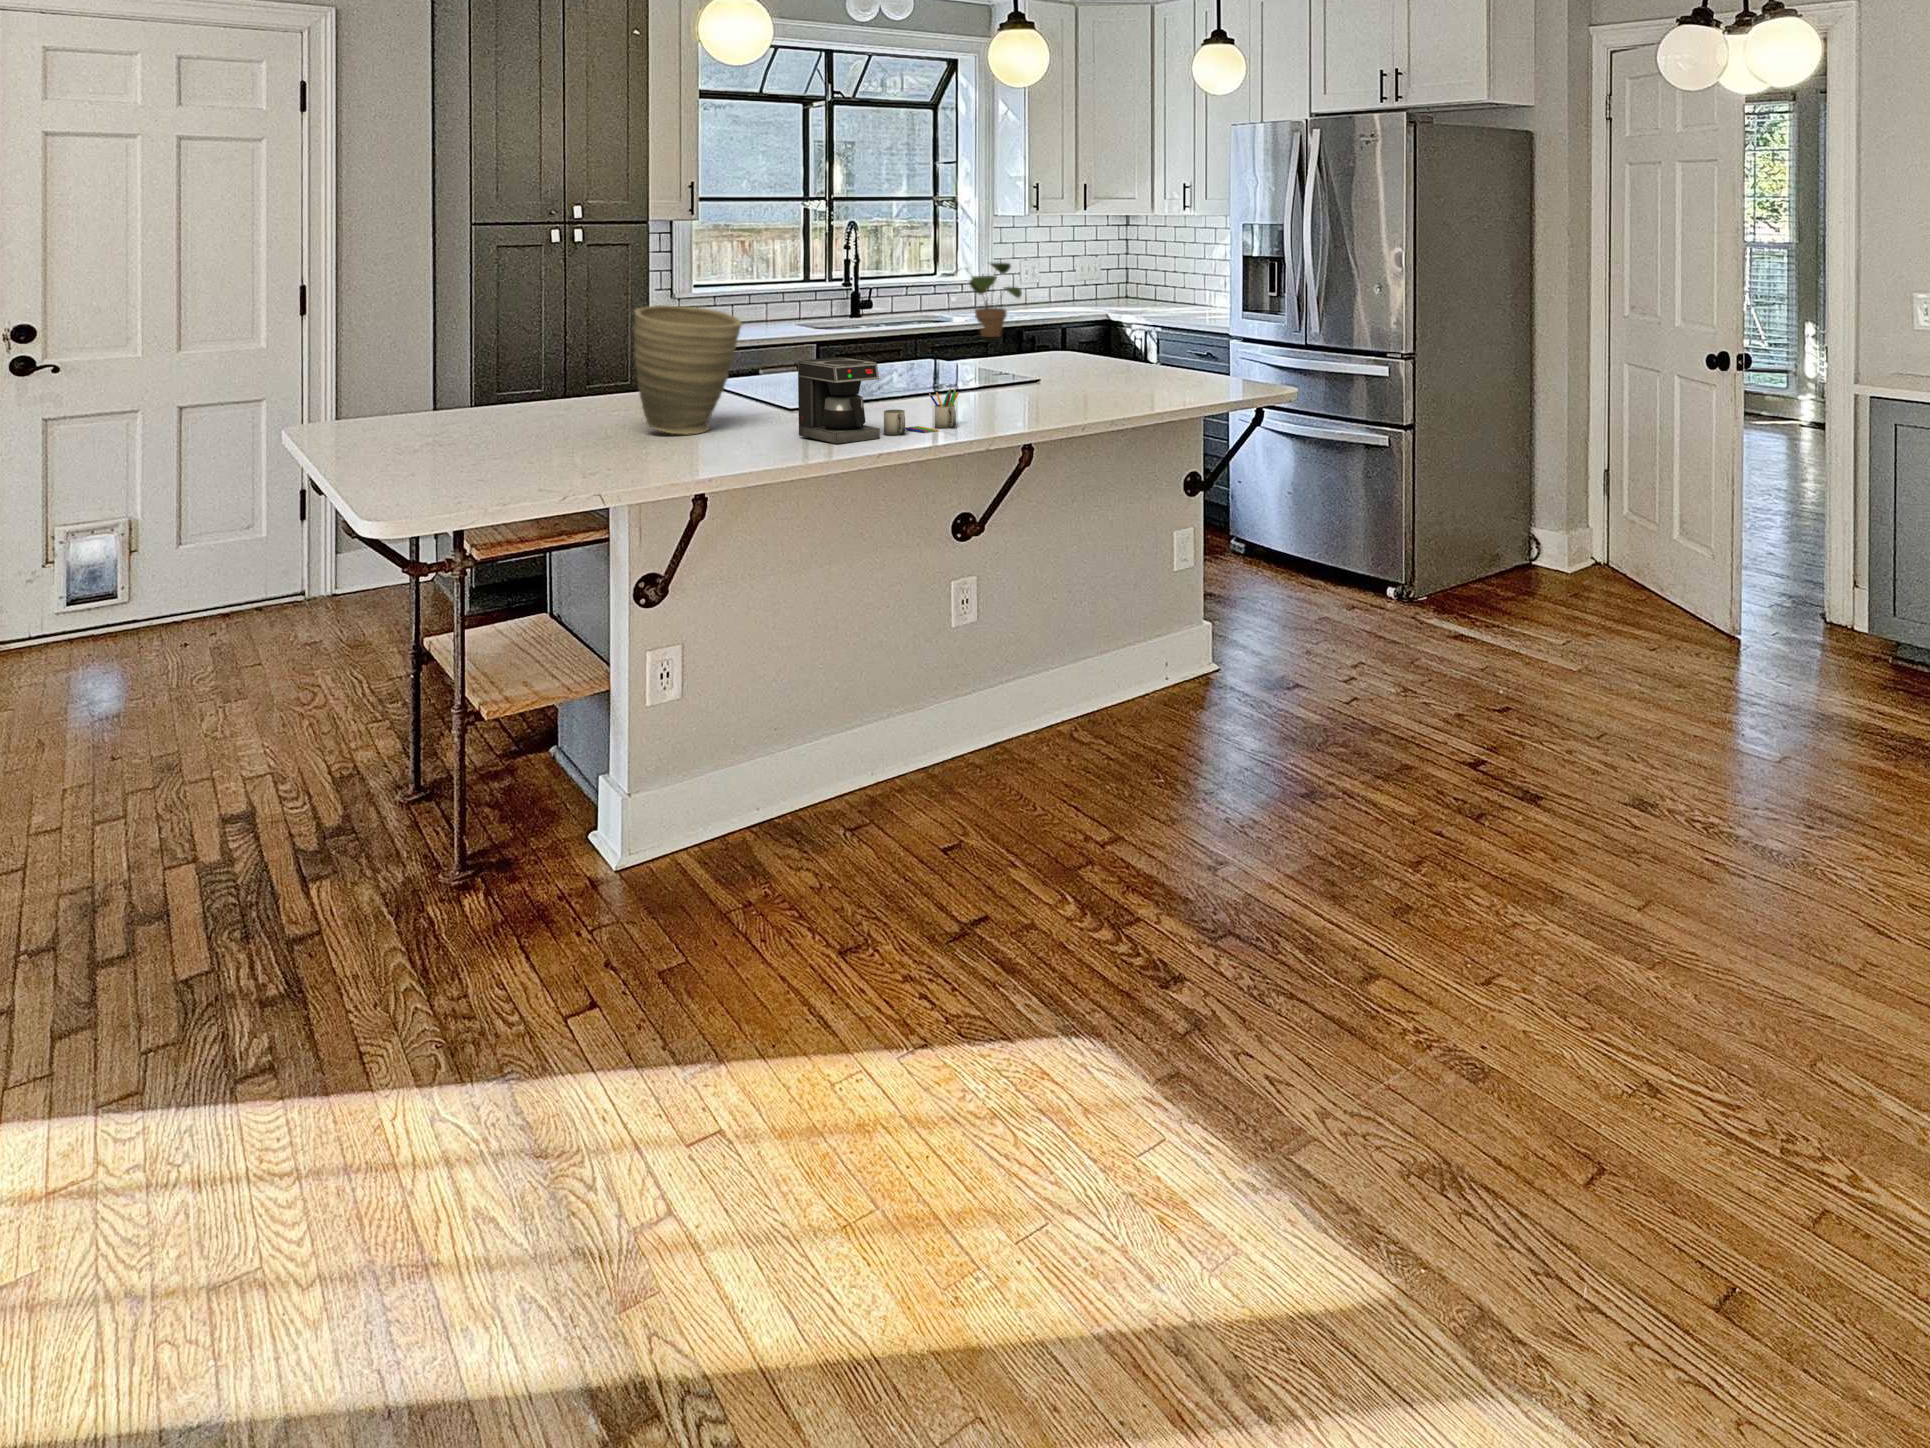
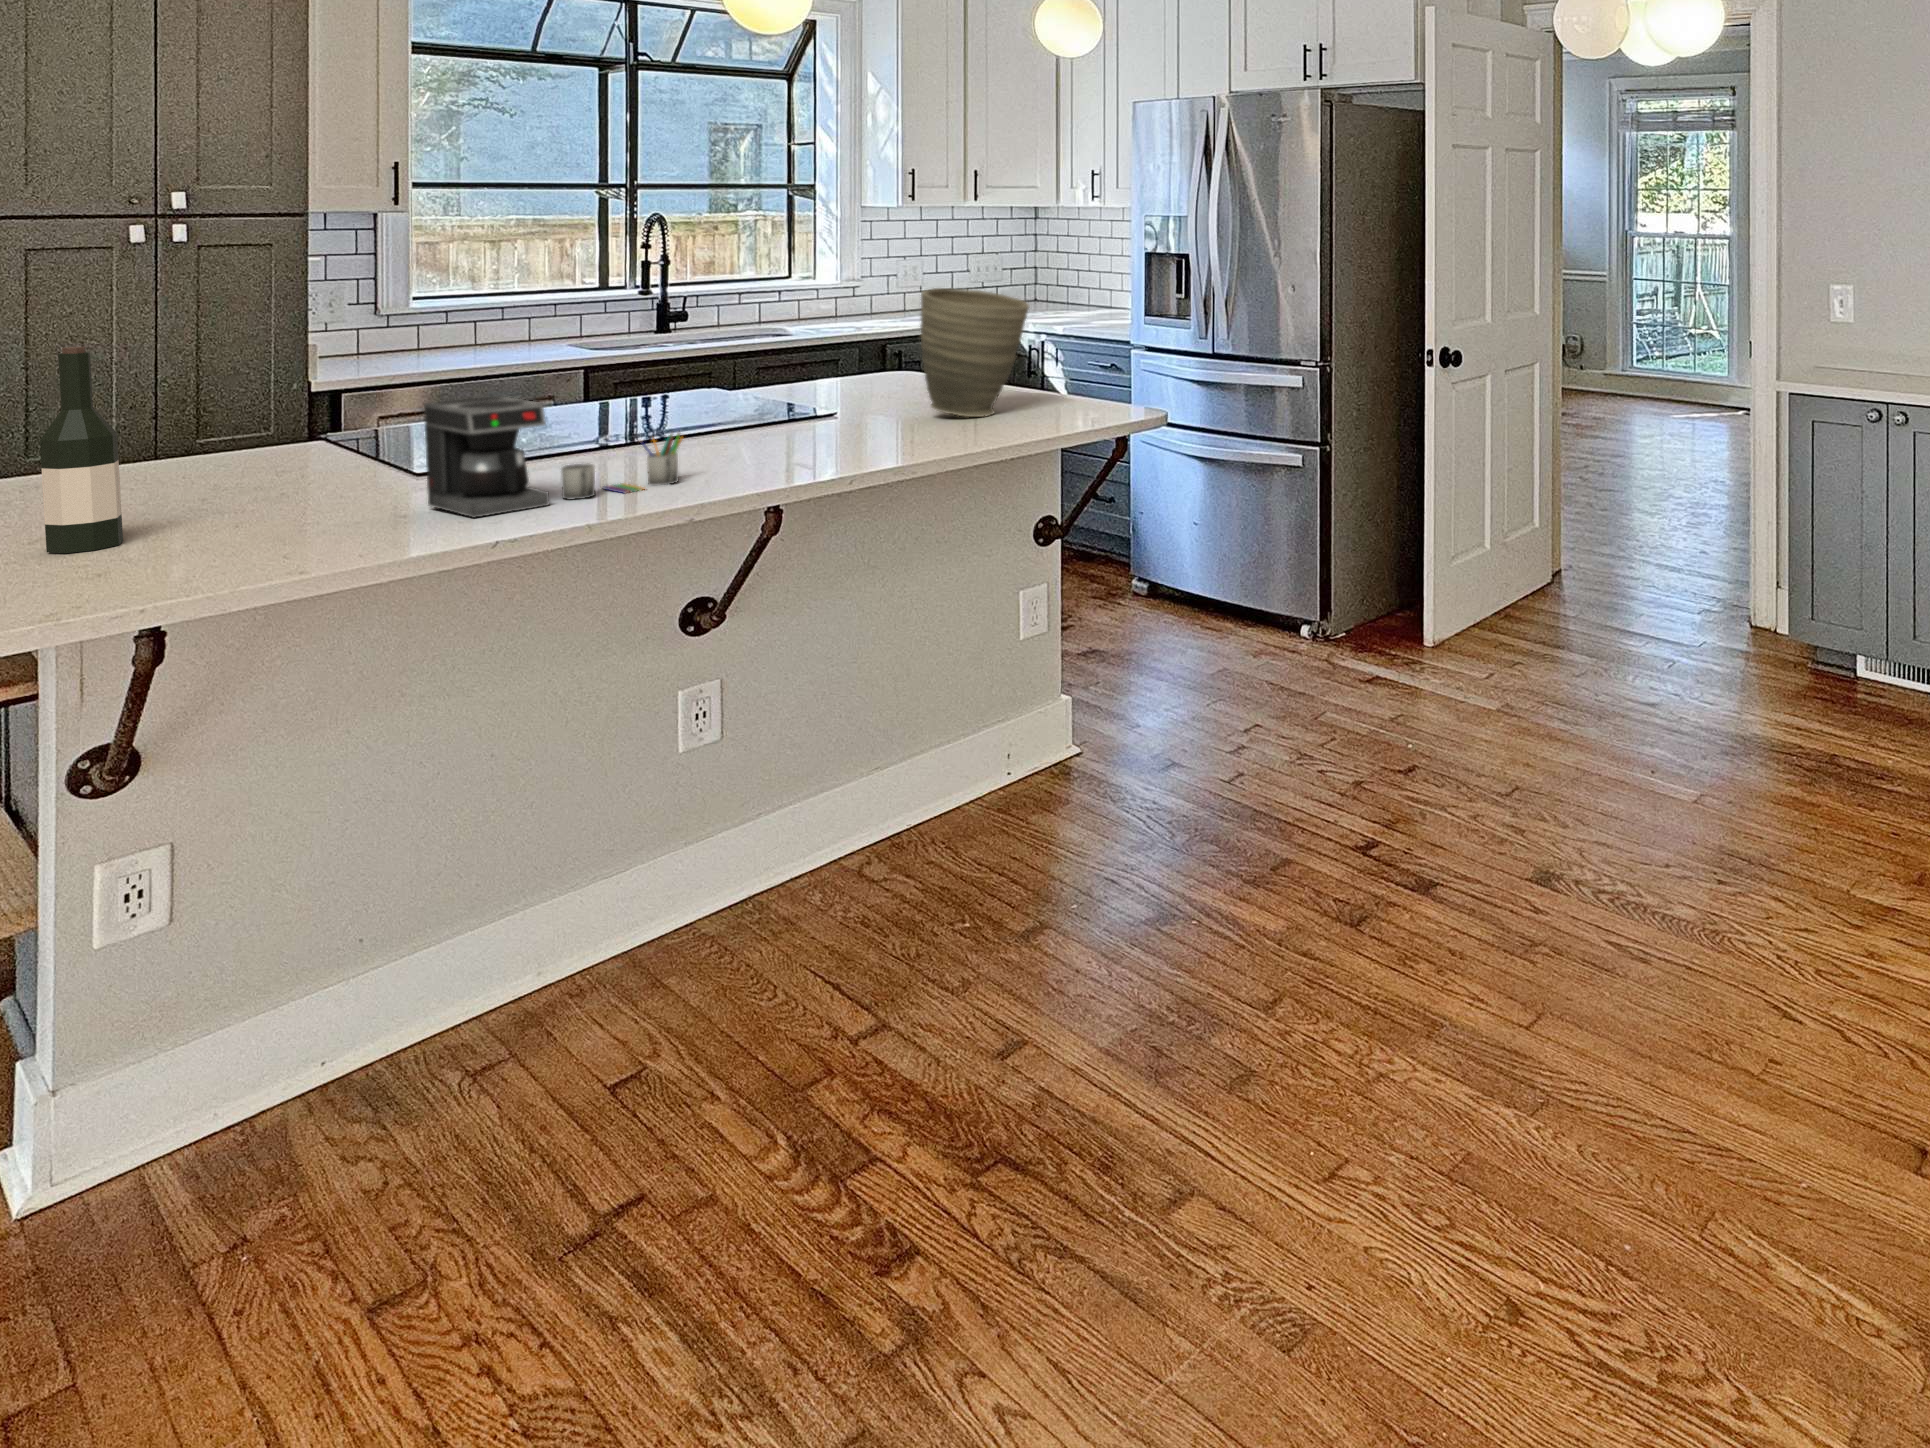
potted plant: present [953,262,1022,337] -> none [799,258,887,347]
vase: present [634,305,742,434] -> present [920,288,1029,417]
wine bottle: none [586,314,625,455] -> present [40,347,123,553]

